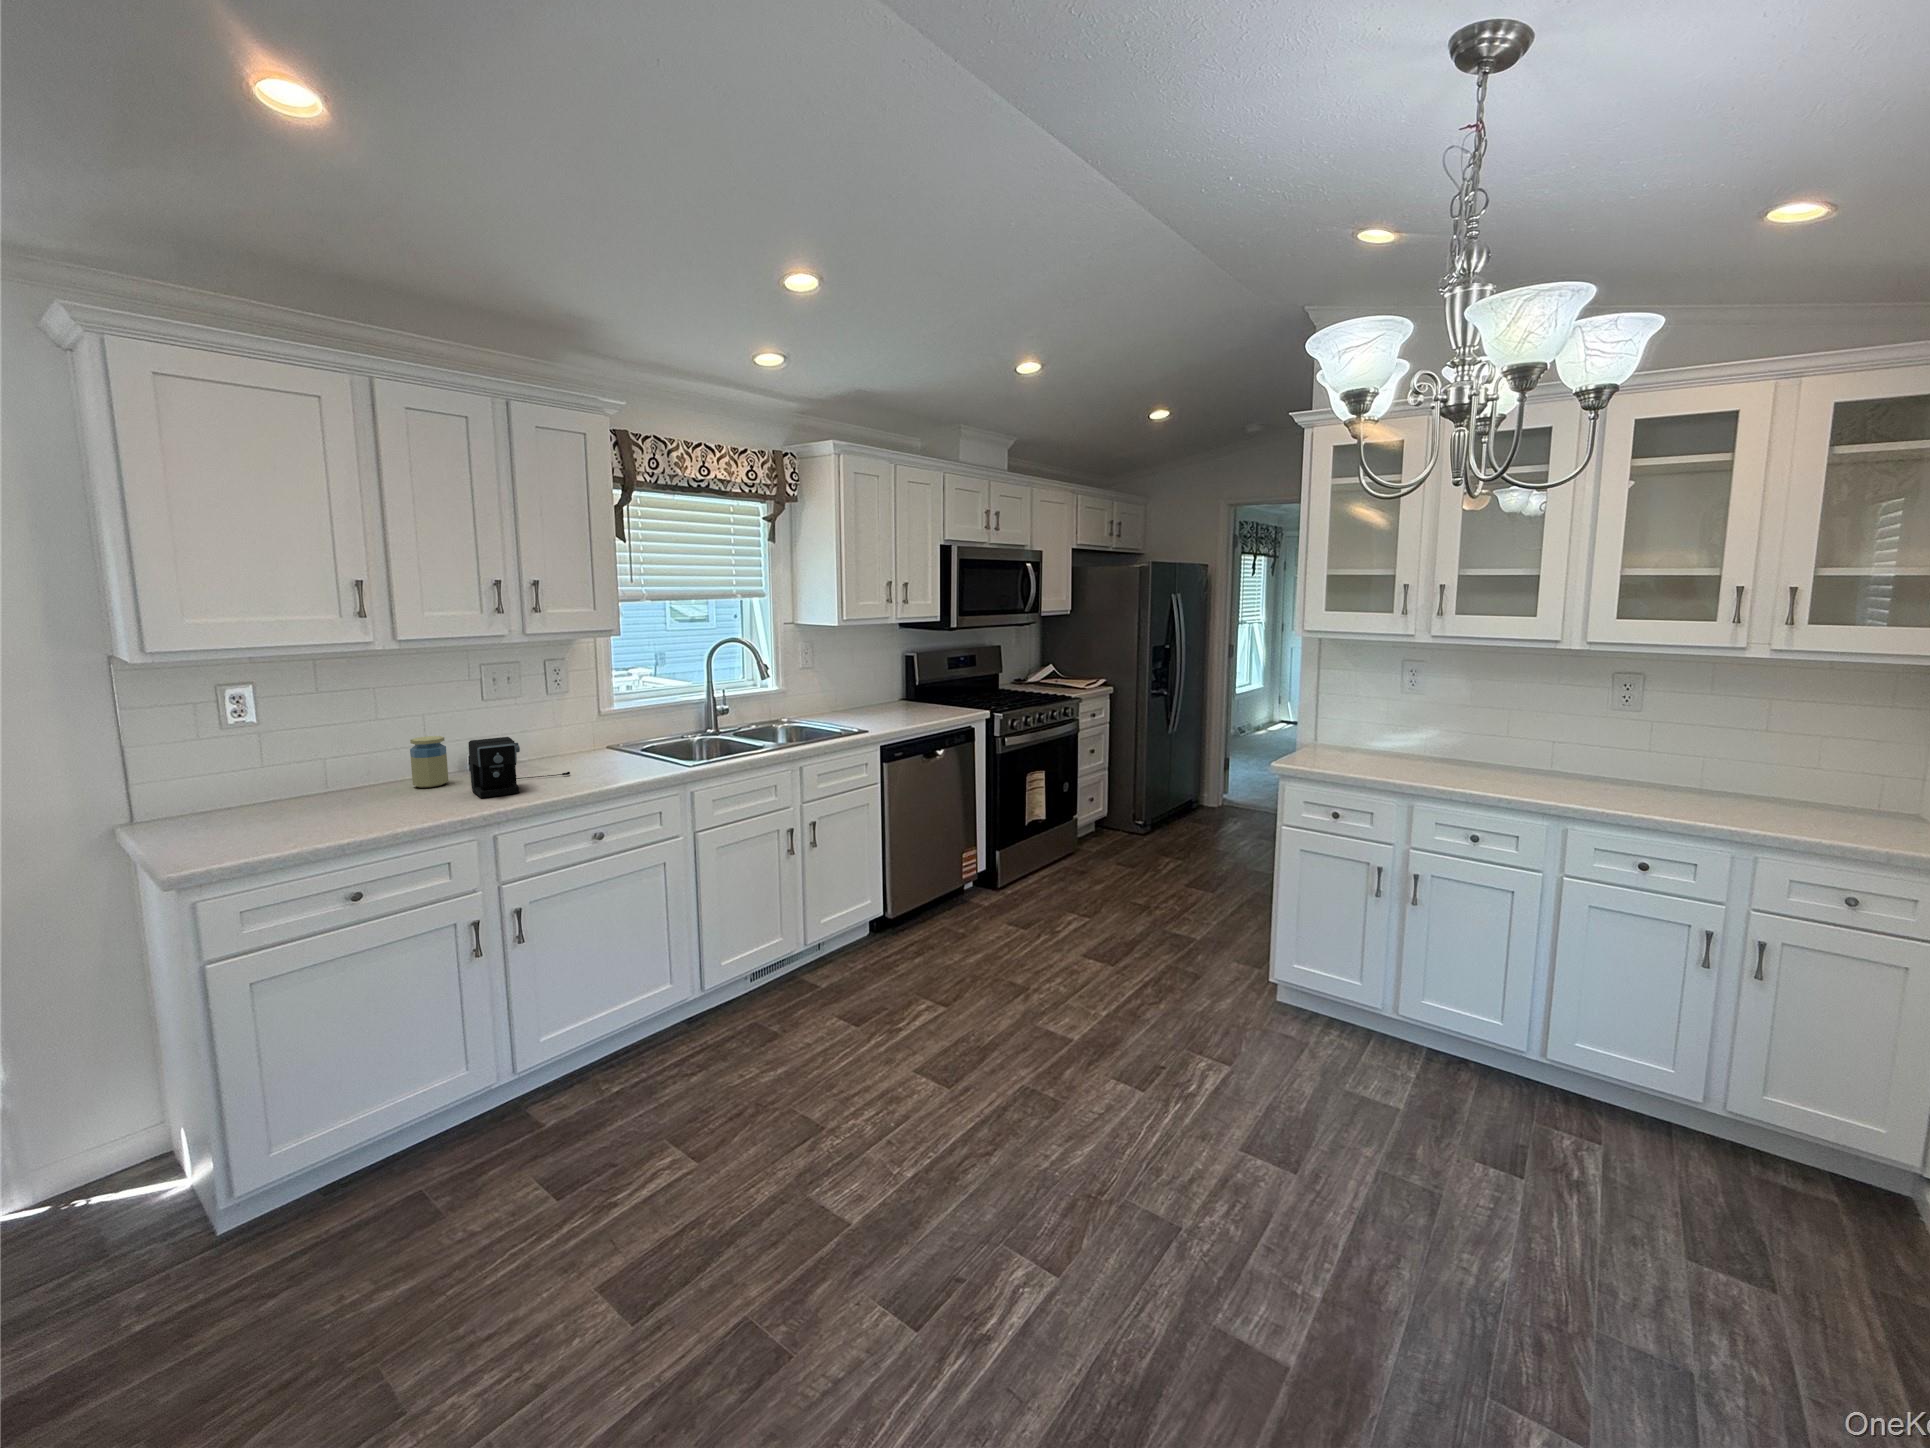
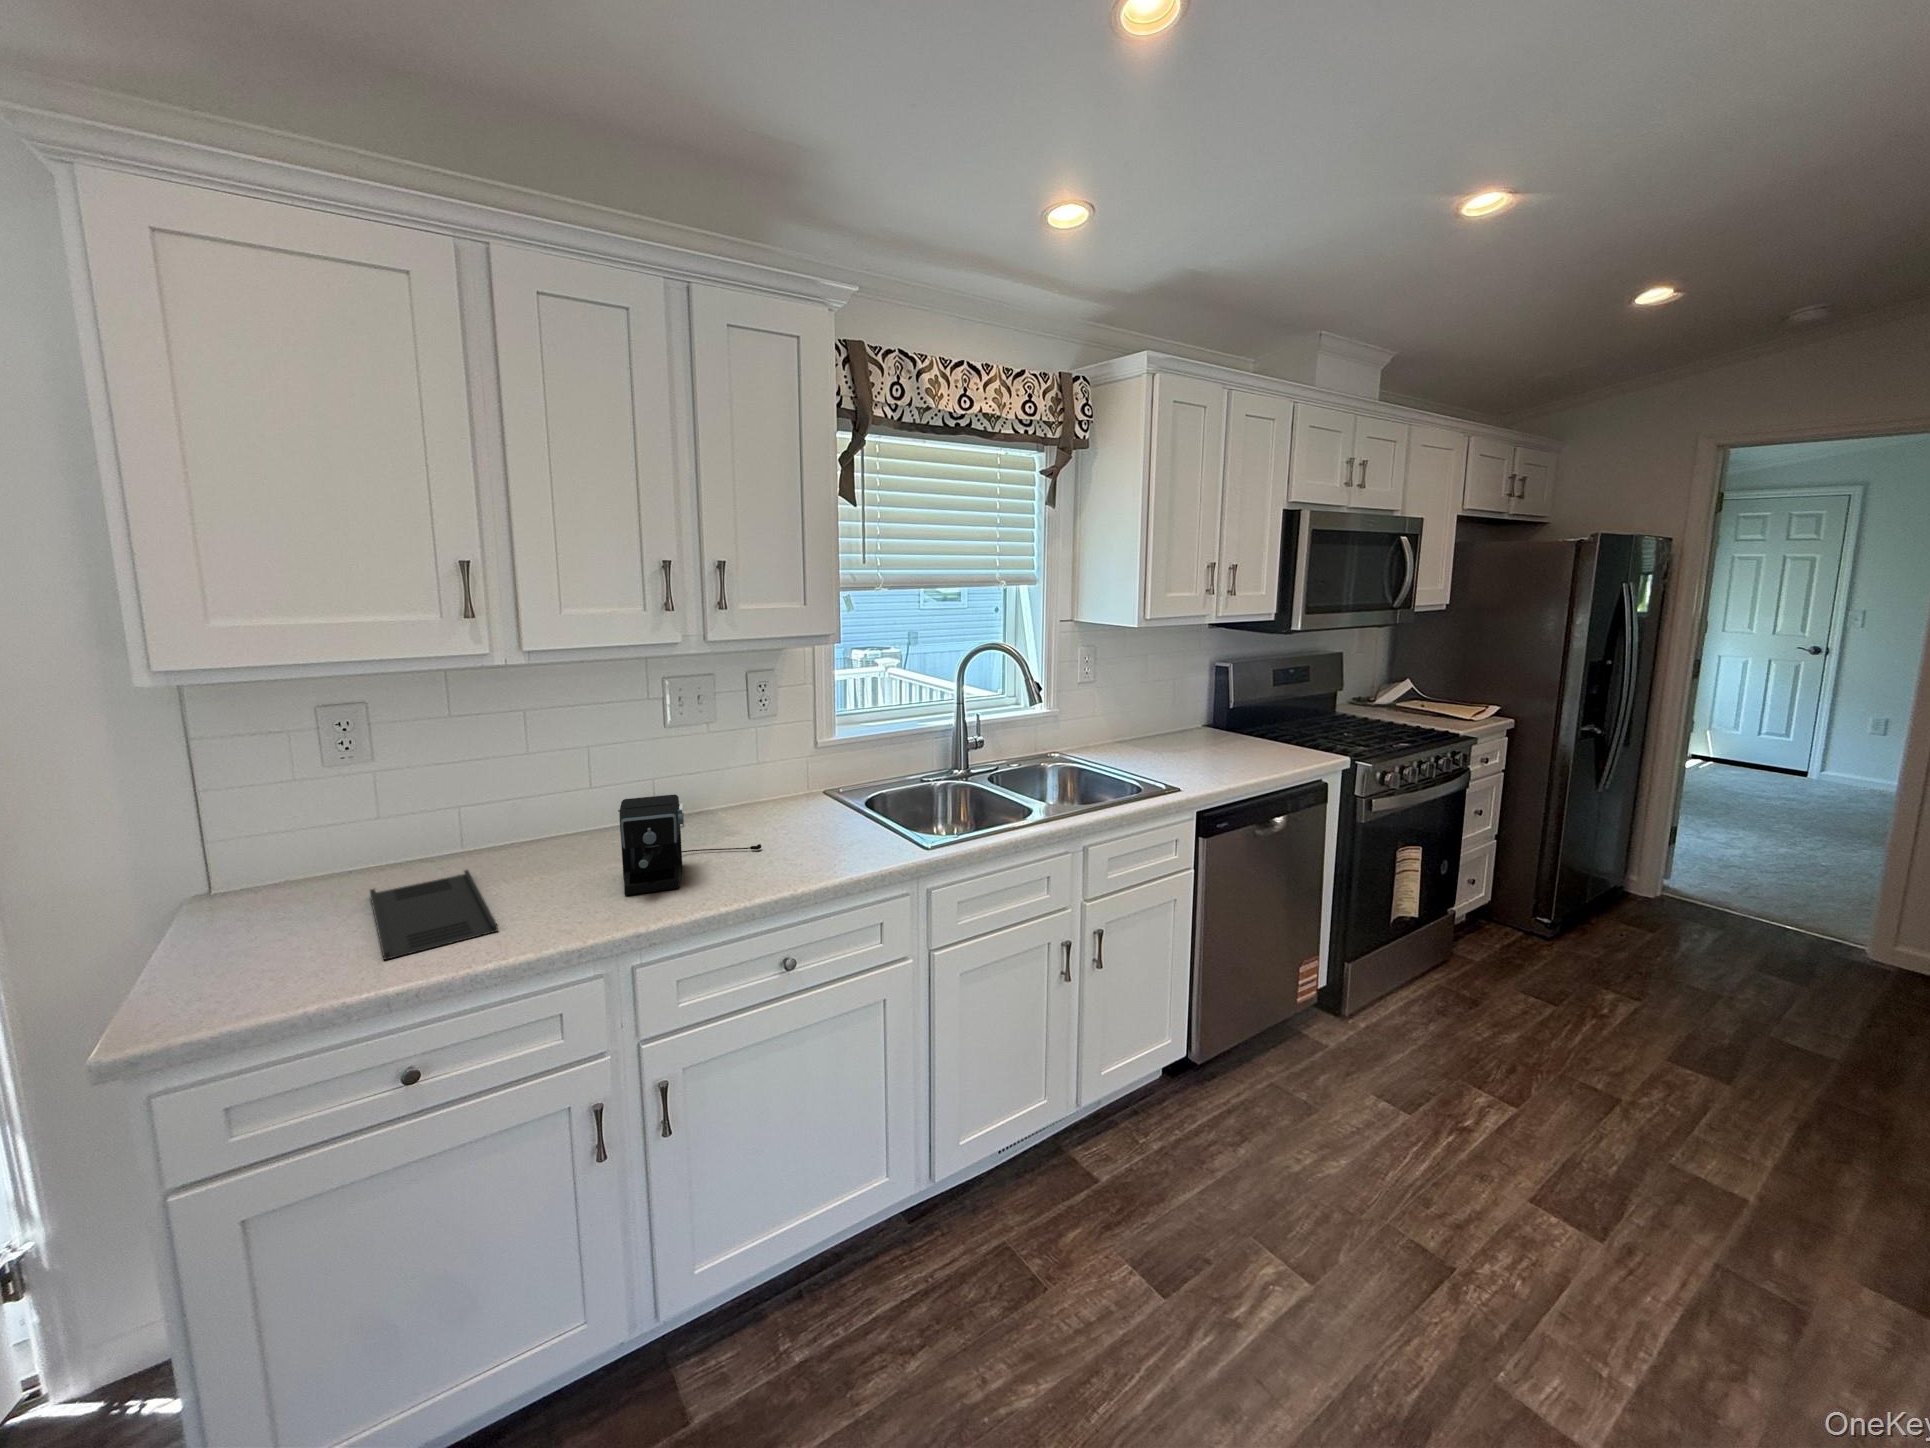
jar: present [410,736,449,788] -> none [560,781,608,856]
tray: none [275,797,399,832] -> present [370,870,498,960]

